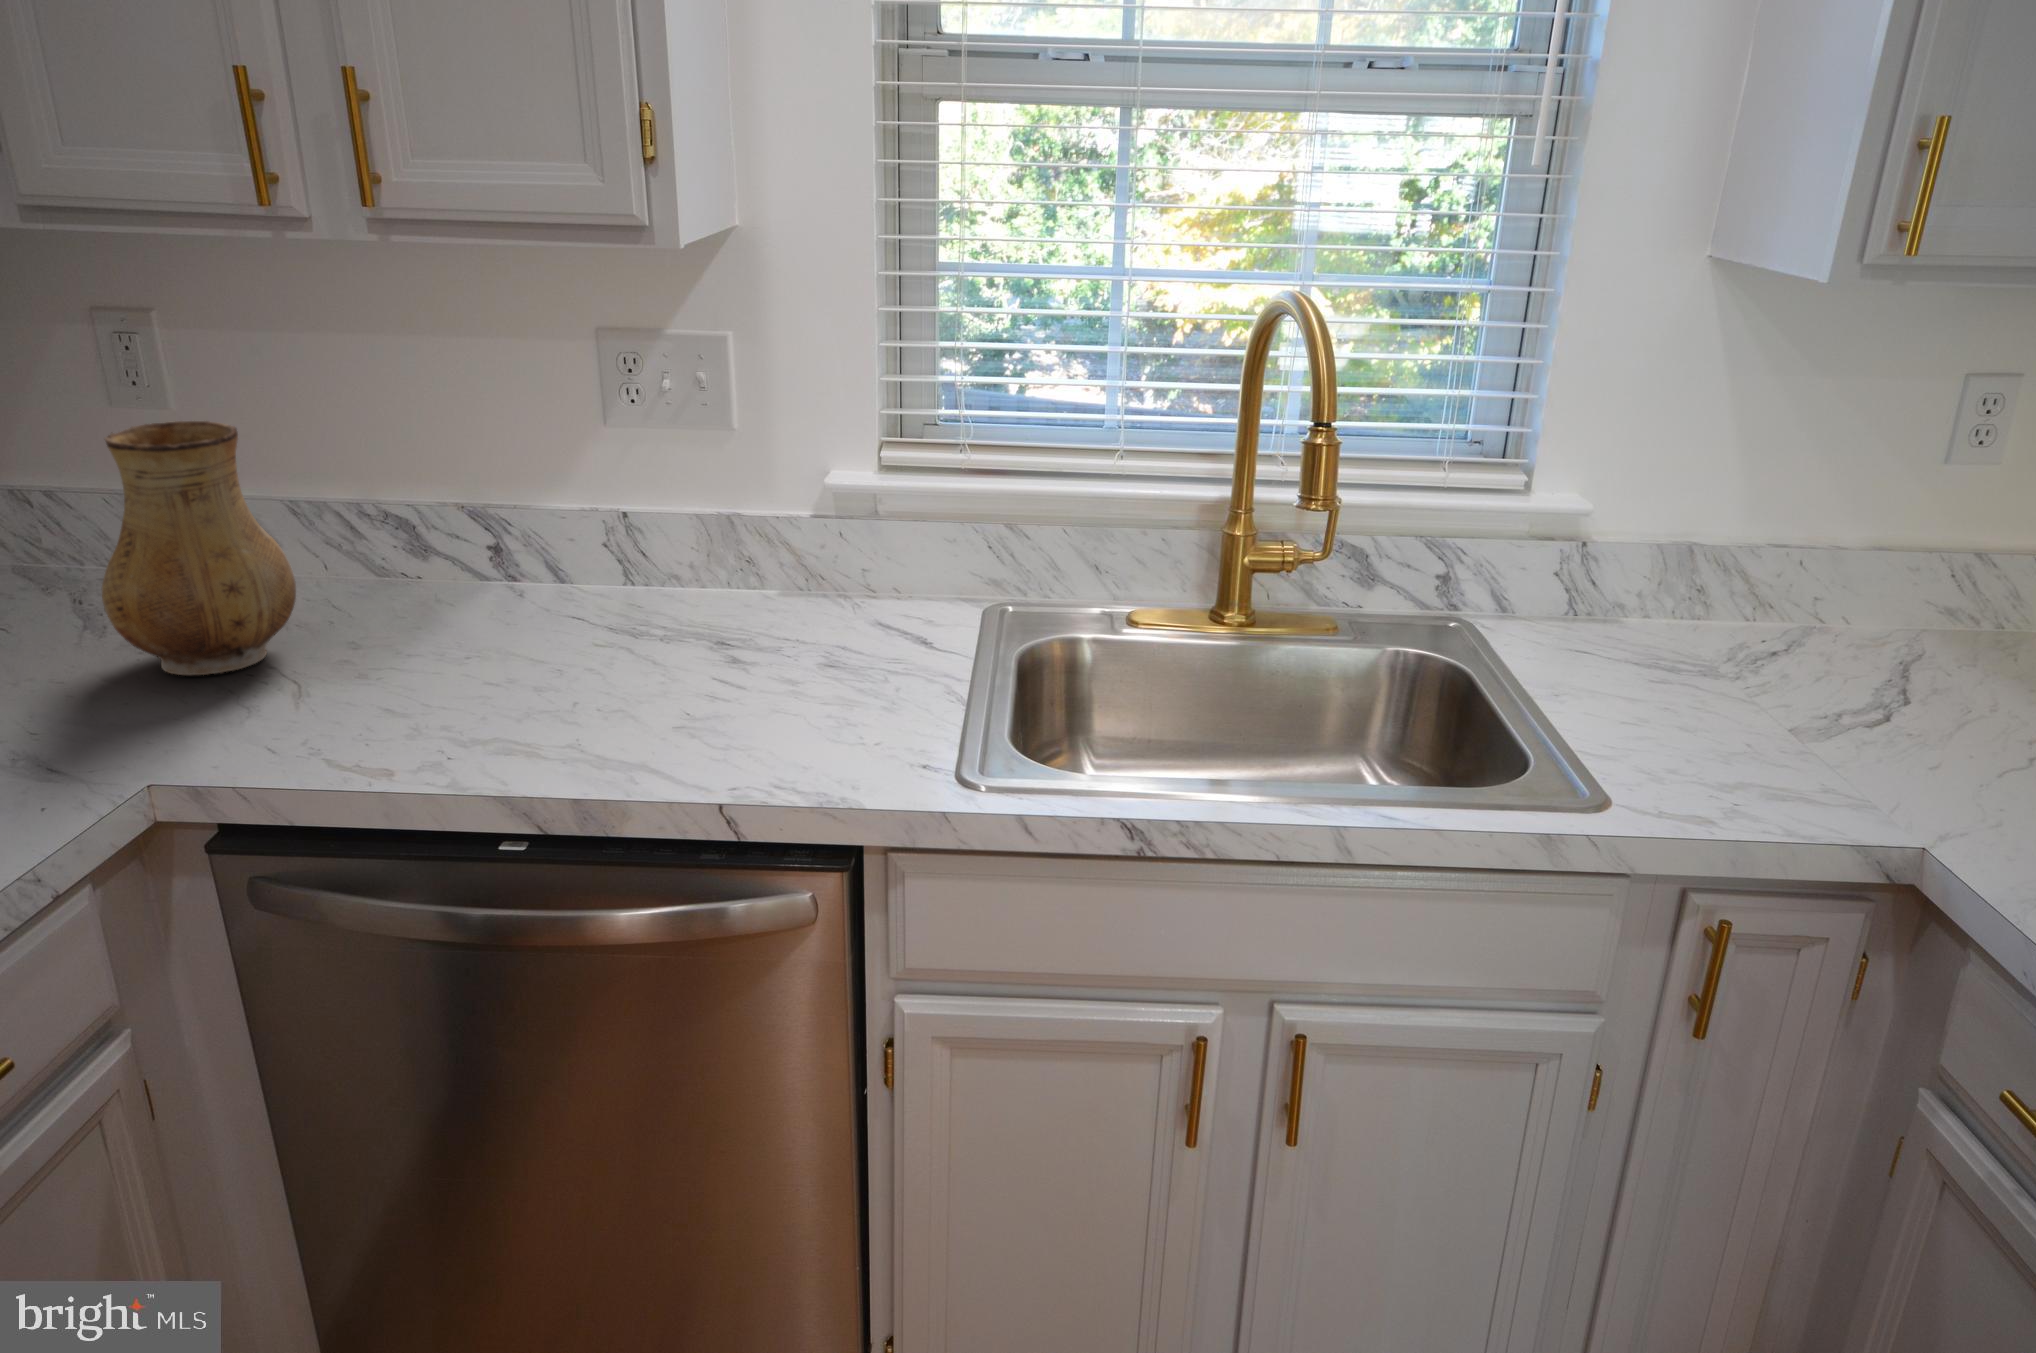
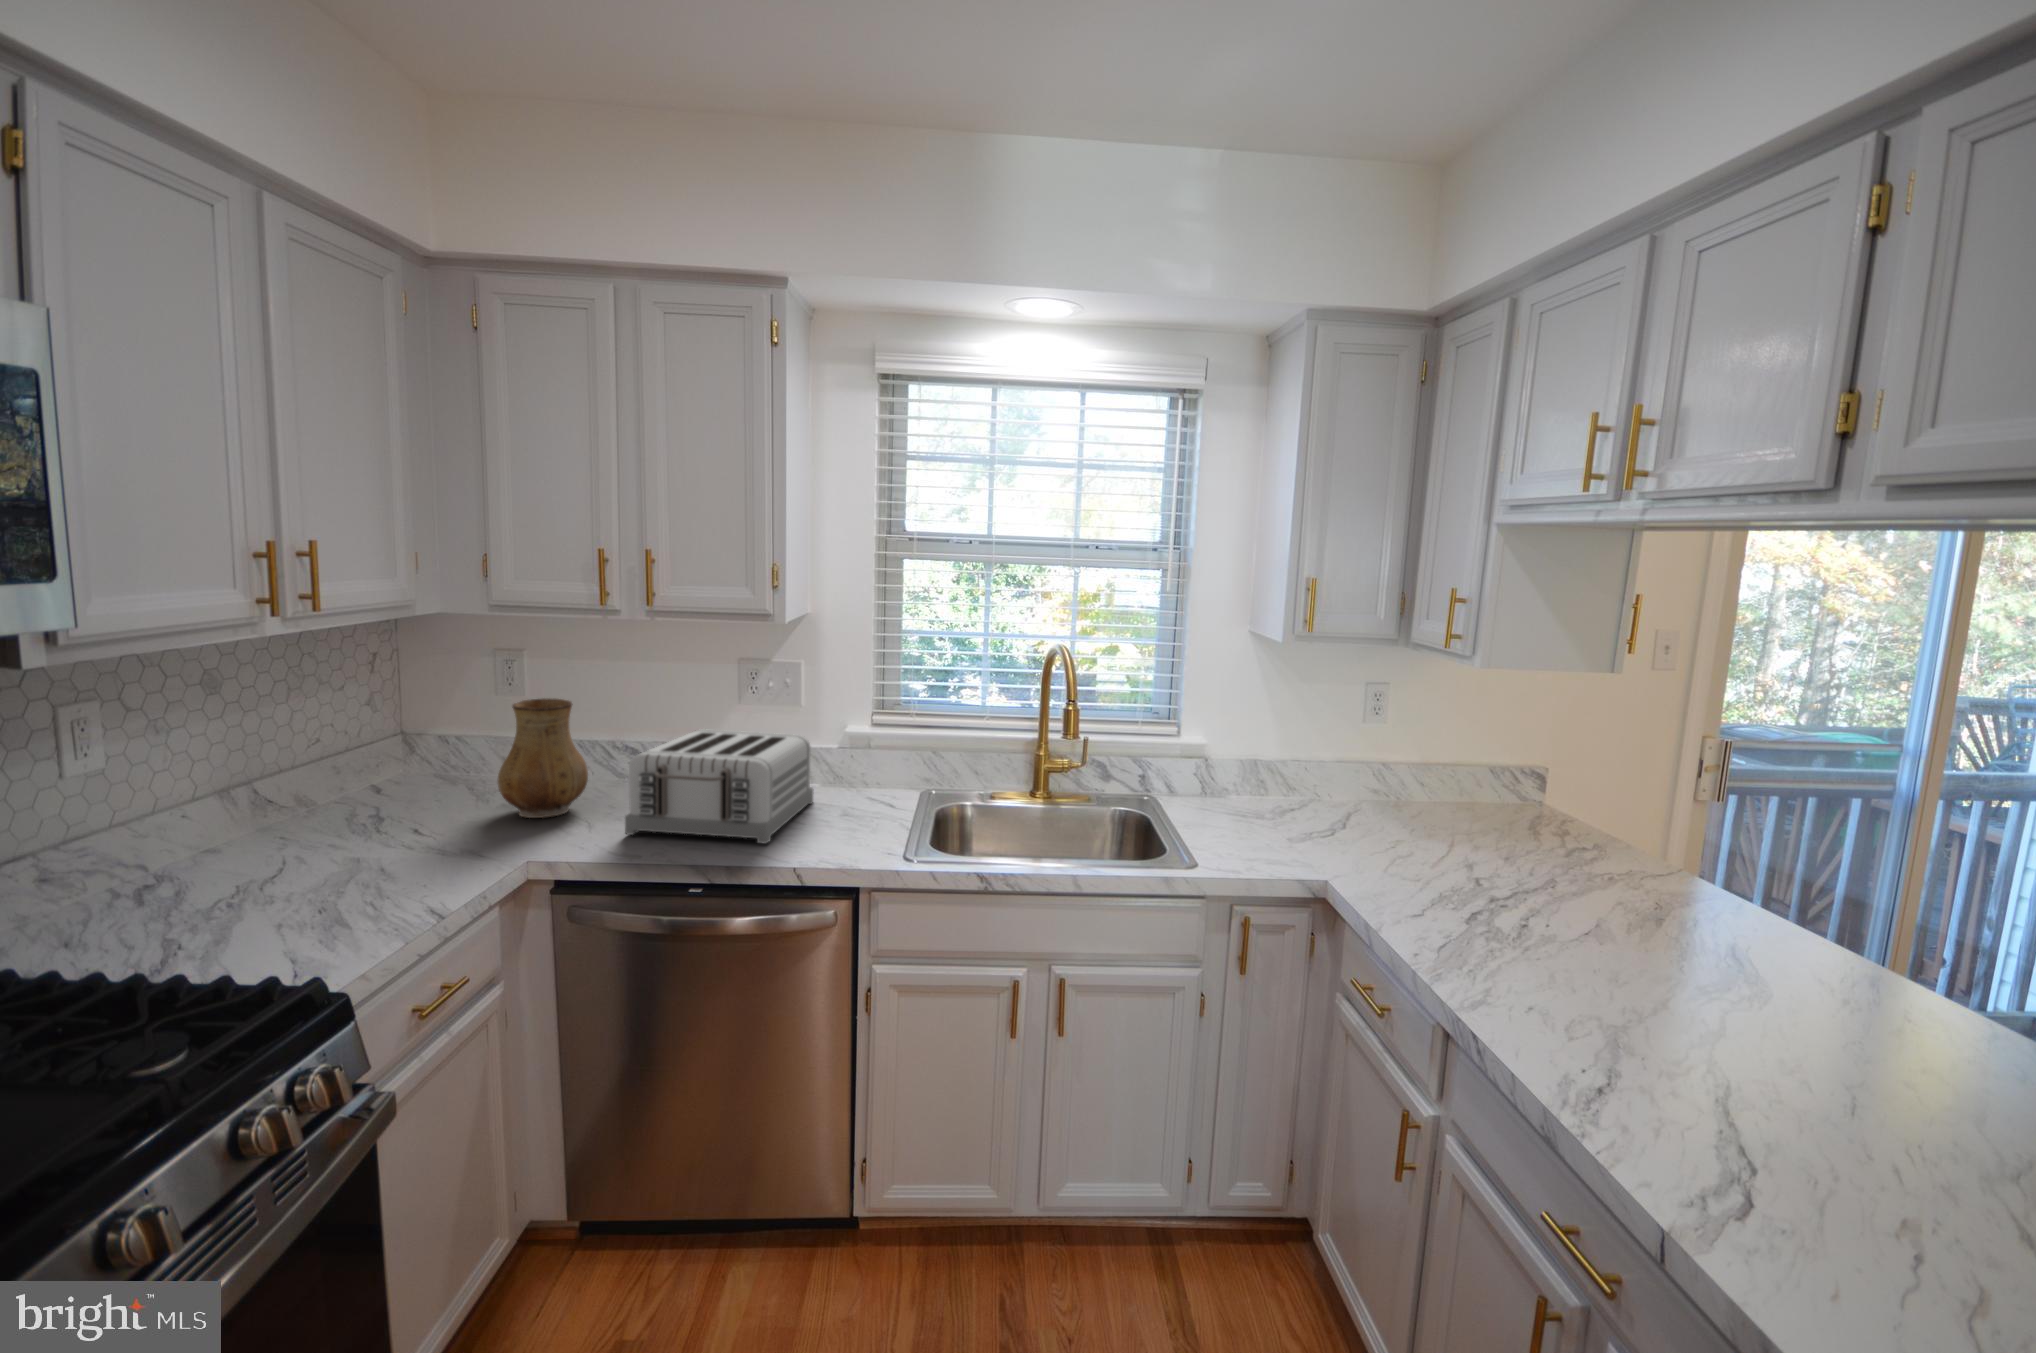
toaster: none [357,484,765,743] -> present [625,729,813,843]

